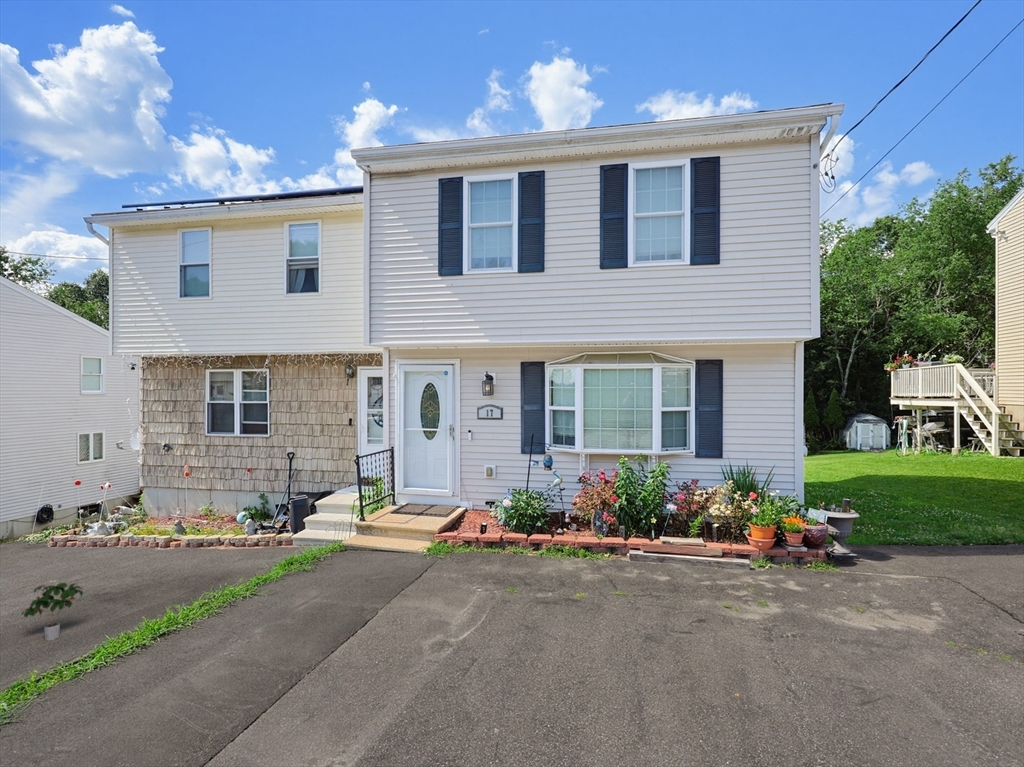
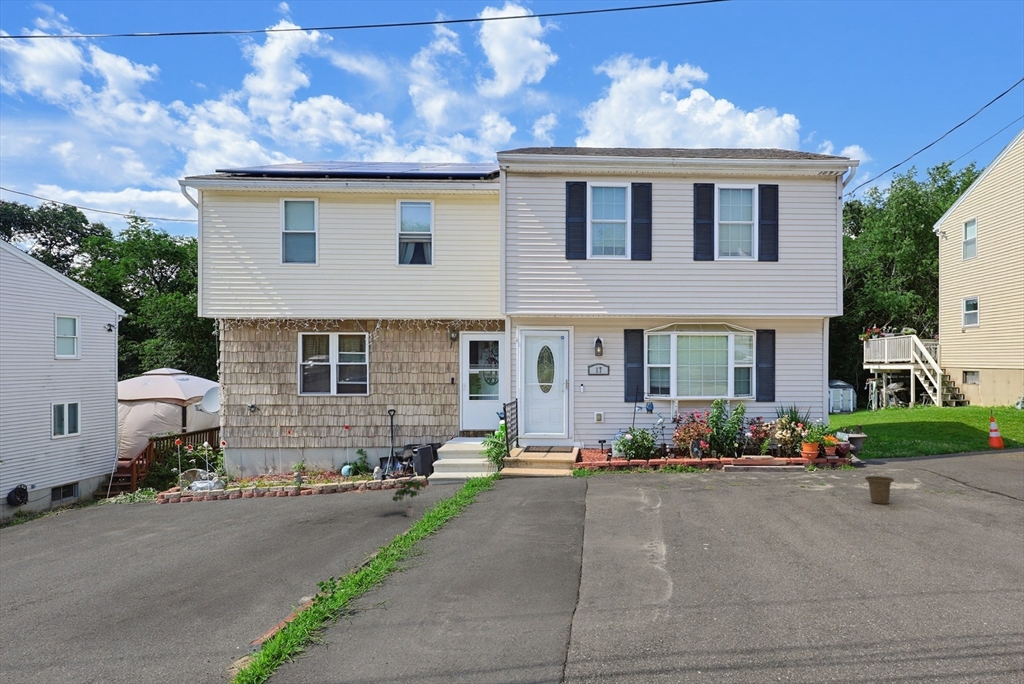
basket: none [791,654,856,733] -> present [865,476,894,504]

